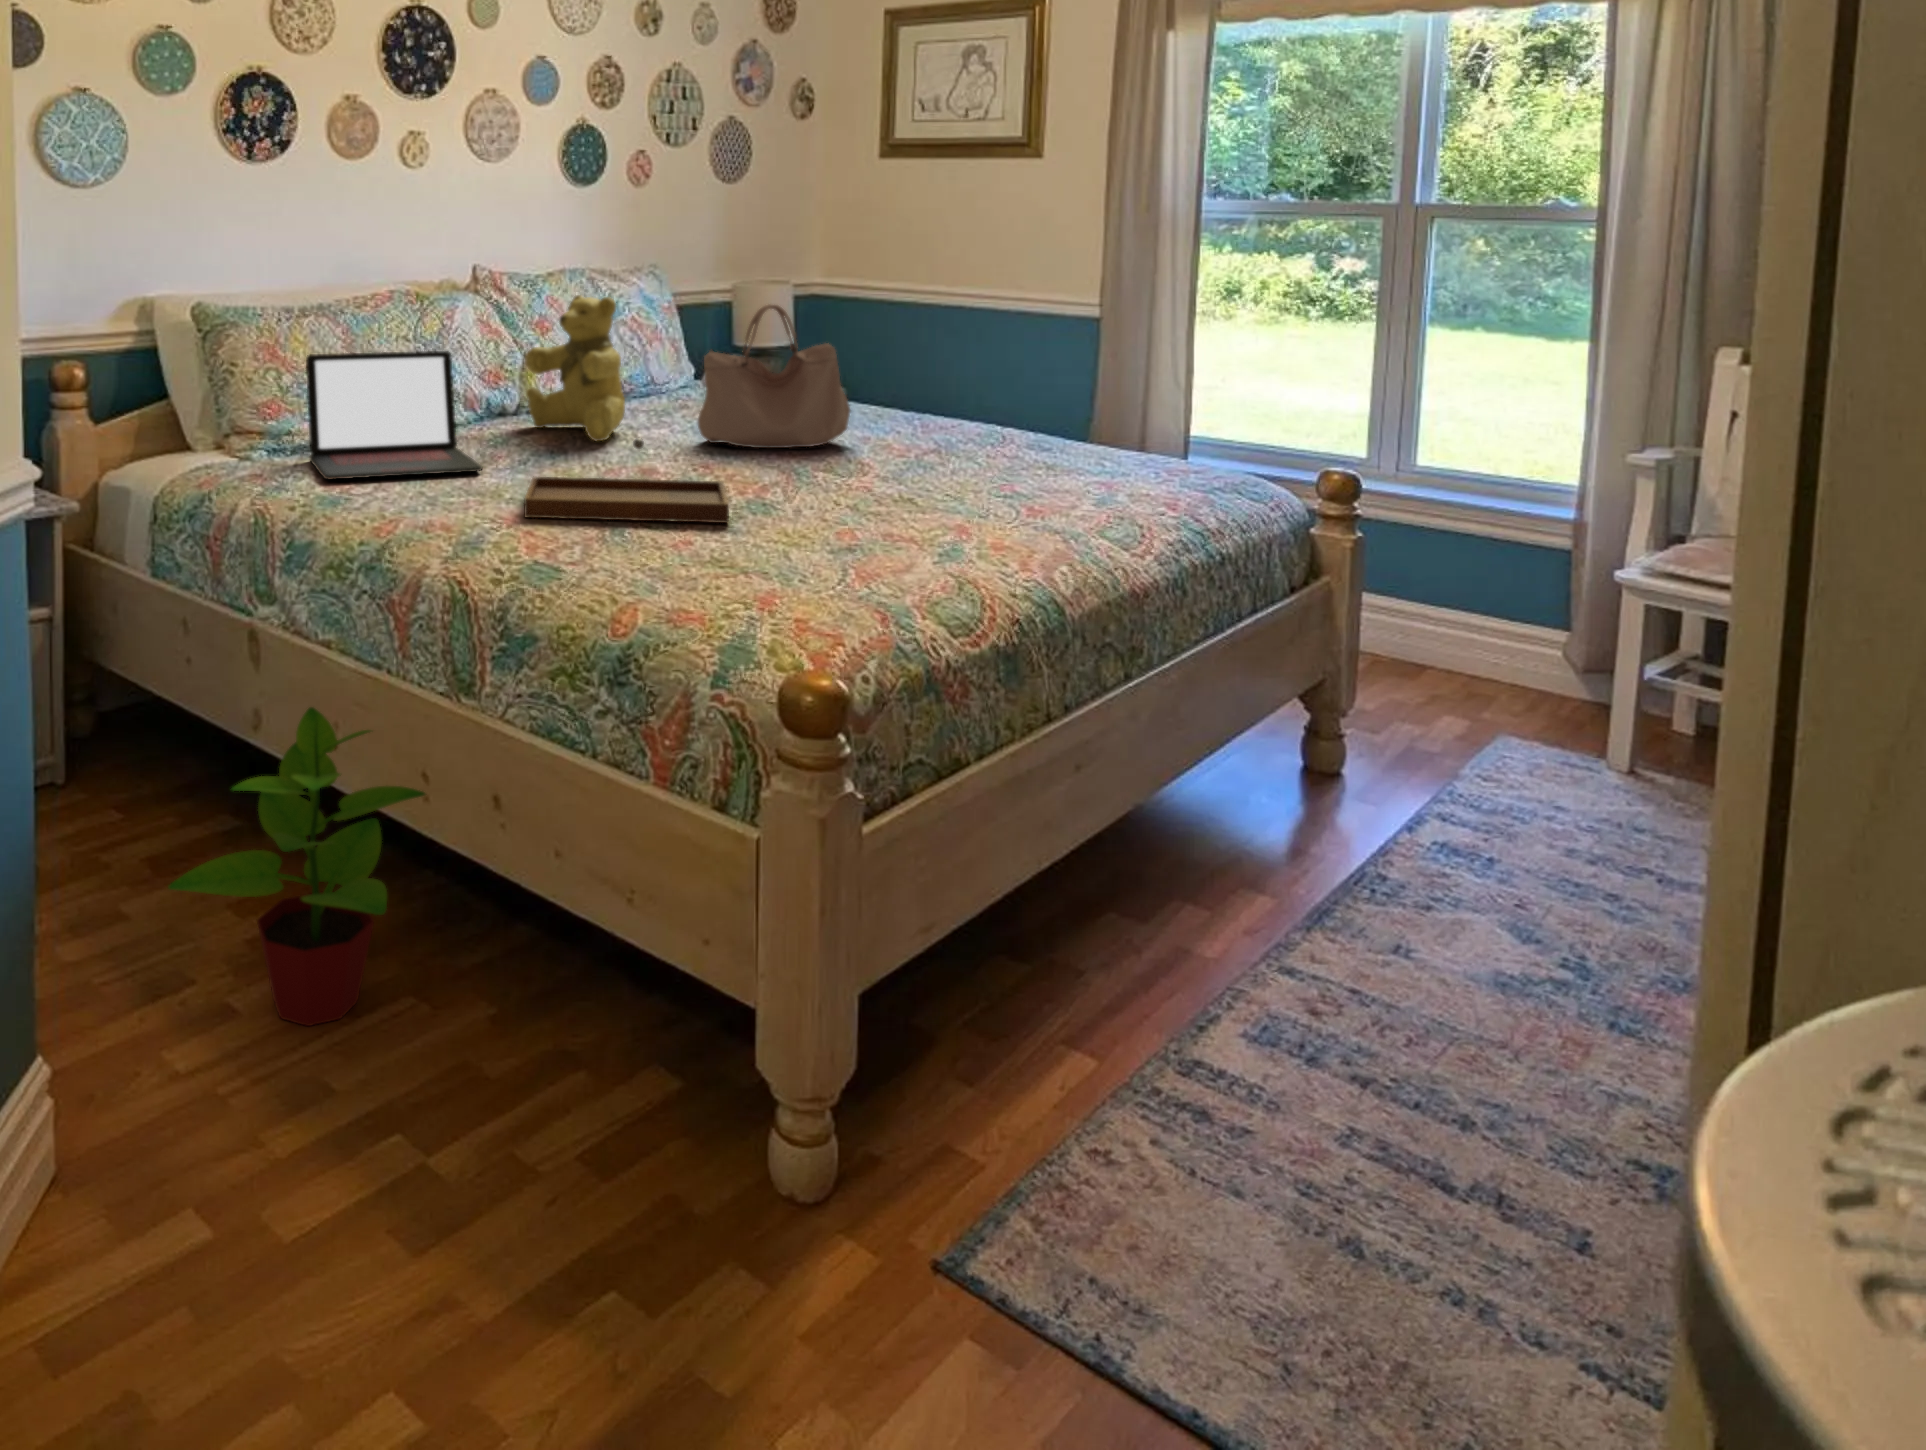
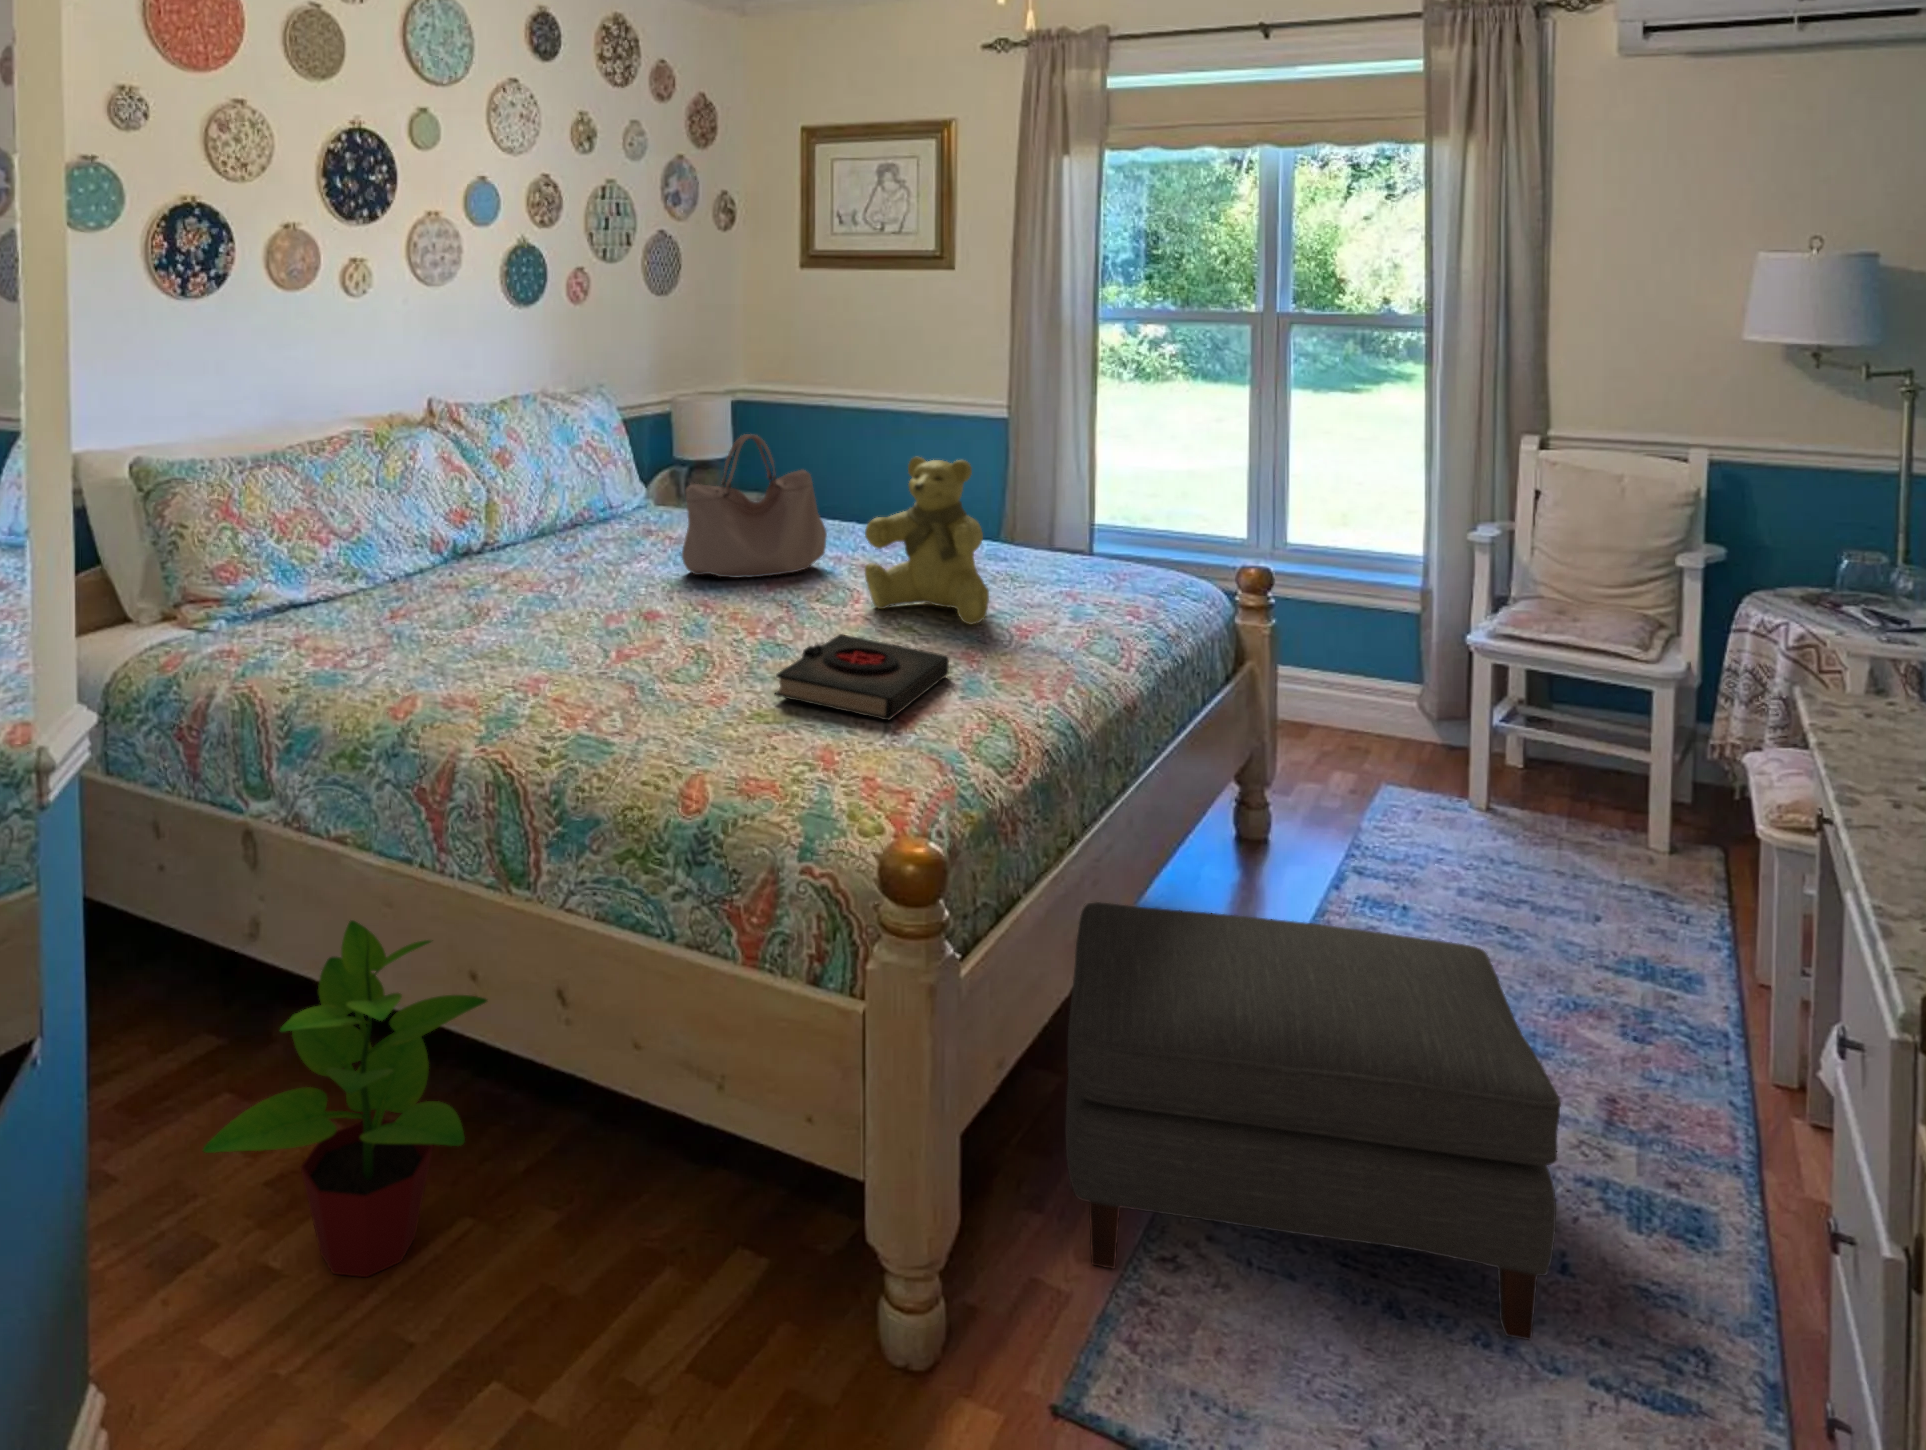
teddy bear: present [525,295,625,441] -> present [865,457,989,624]
laptop: present [306,351,482,479] -> none [278,500,481,653]
tray: present [524,438,729,523] -> none [543,589,753,682]
book: none [738,495,933,575] -> present [775,634,949,720]
ottoman: none [989,787,1568,1309] -> present [1066,902,1561,1340]

